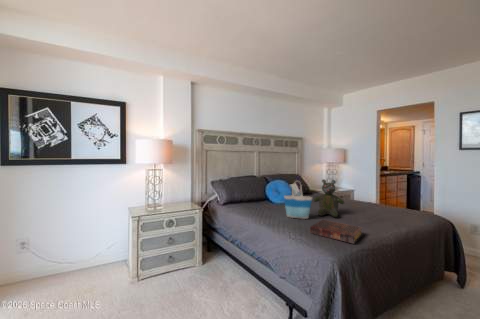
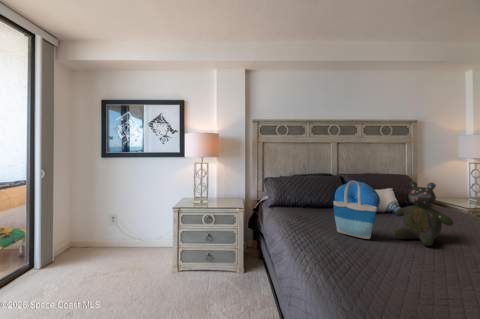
book: present [310,220,362,244] -> none [345,244,456,297]

